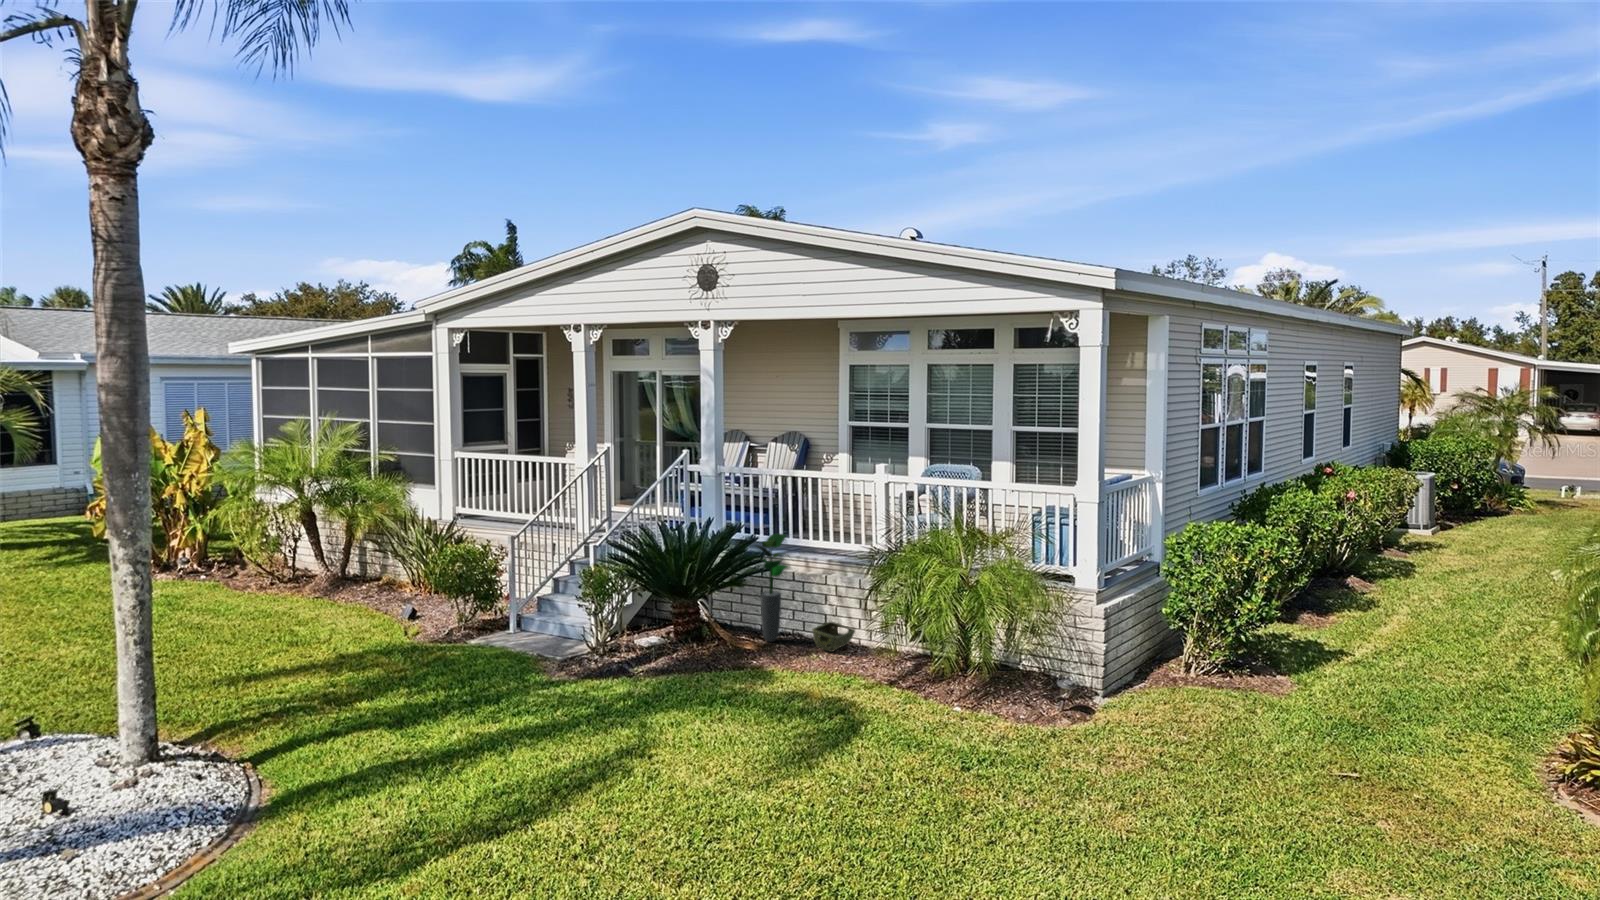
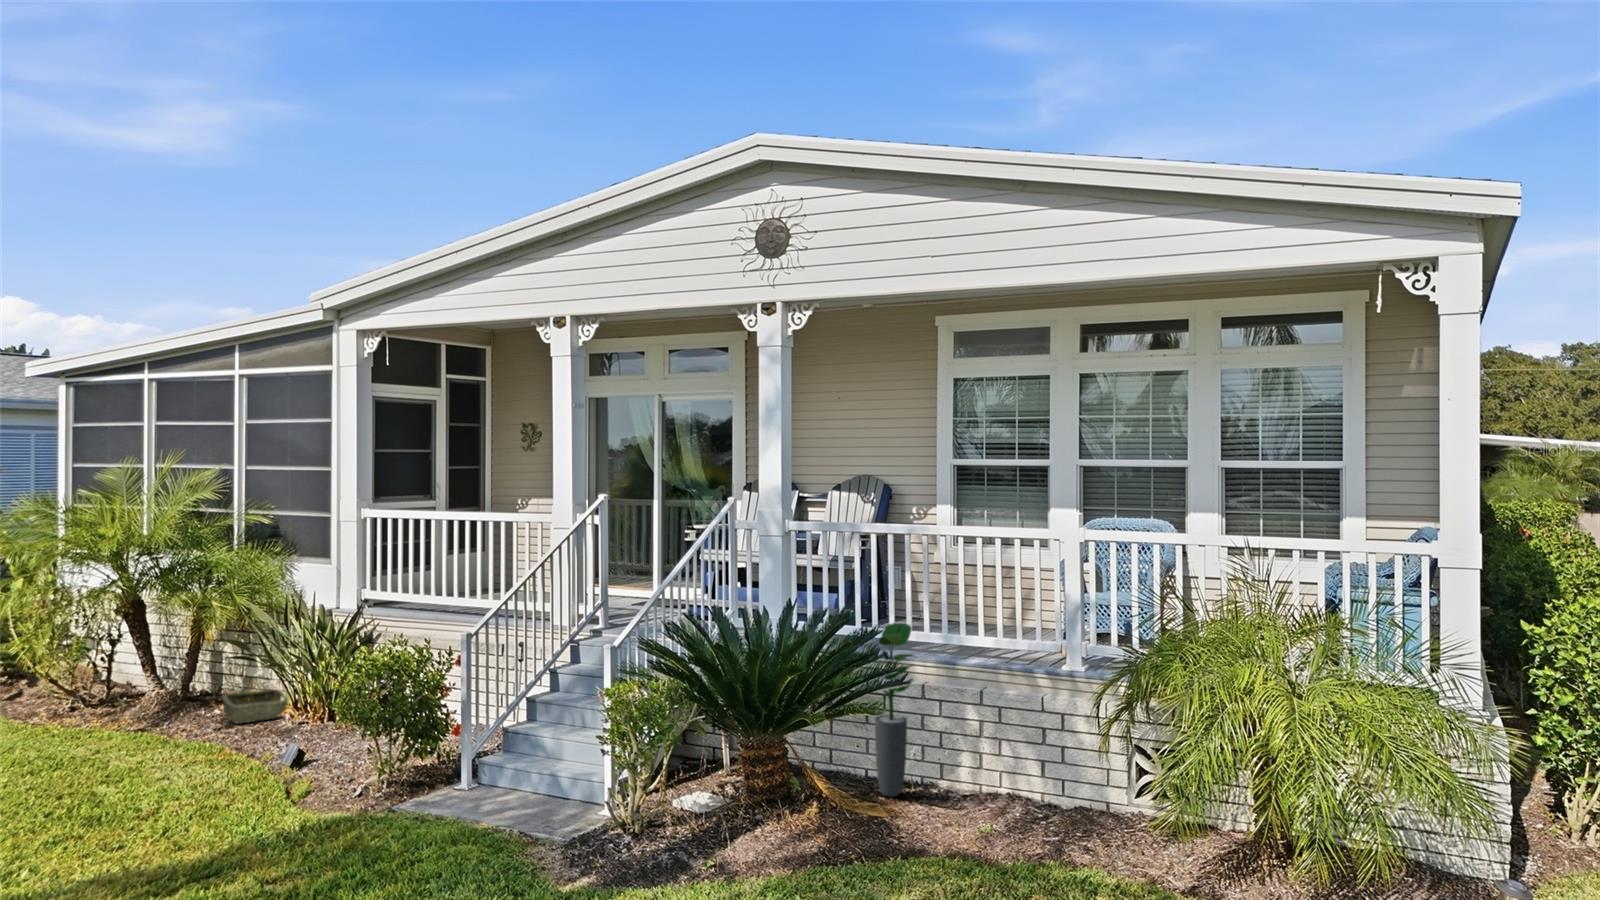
woven basket: present [812,622,855,652] -> present [223,689,288,724]

